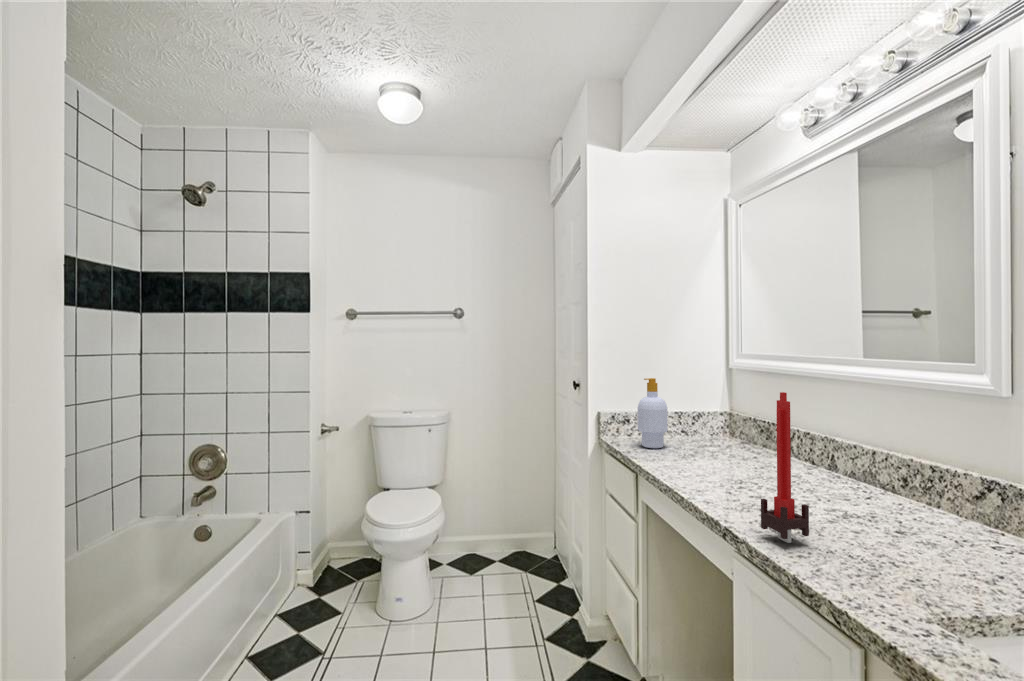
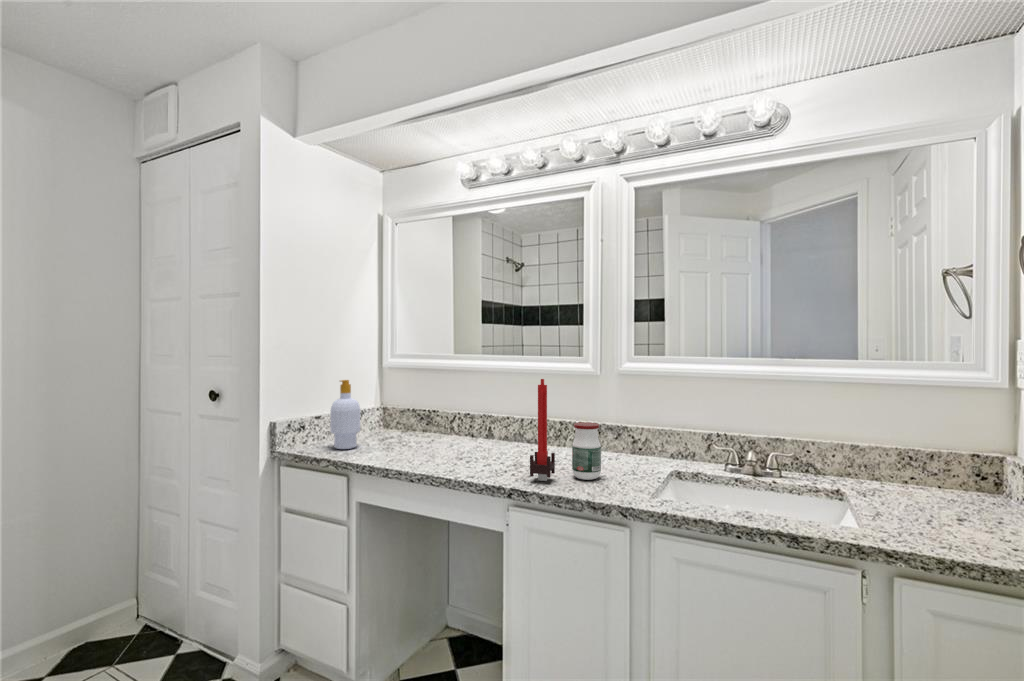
jar: none [841,468,900,568] -> present [572,422,601,480]

